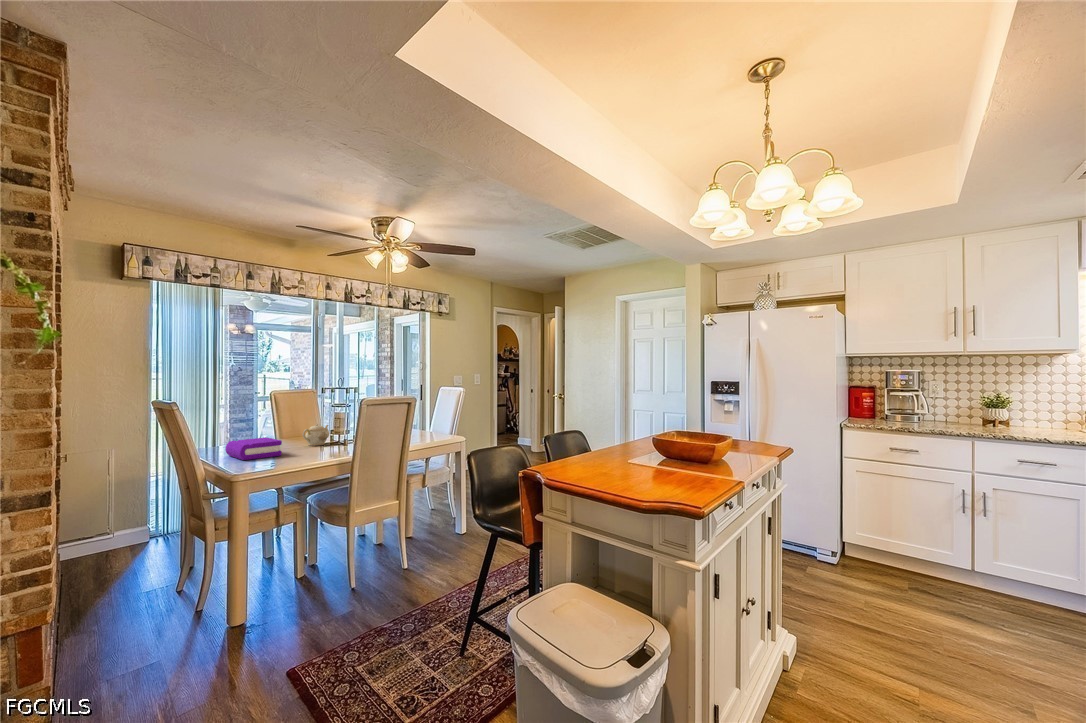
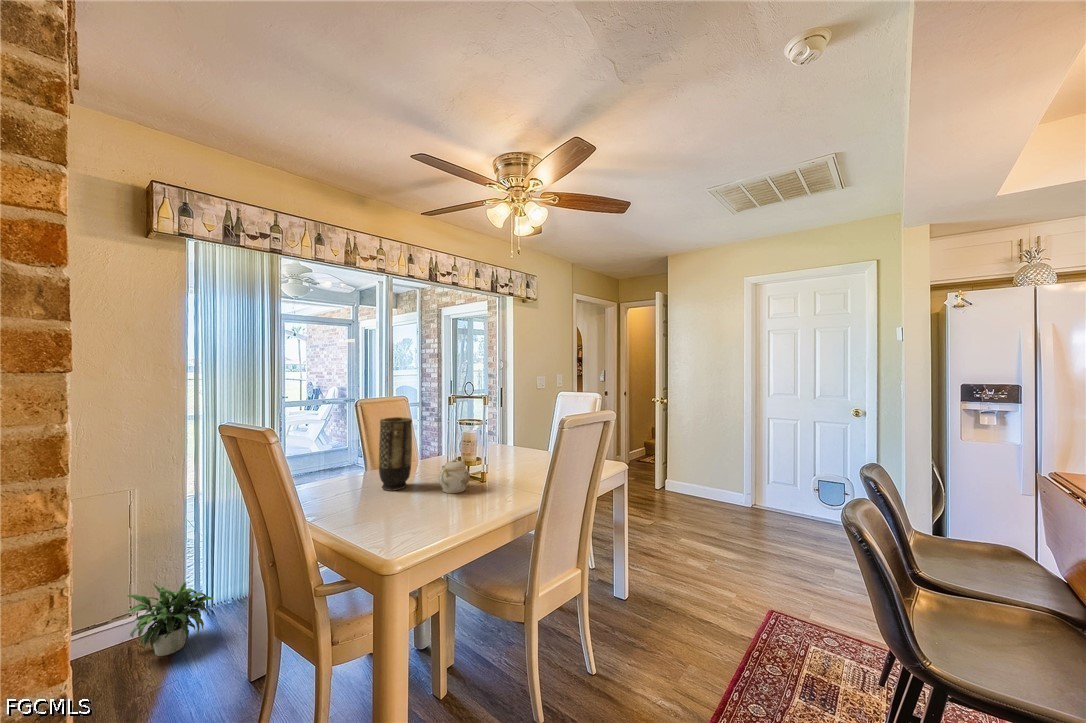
vase: none [267,398,292,445] -> present [379,417,412,491]
book: present [225,438,282,460] -> none [344,489,438,543]
potted plant: none [100,515,164,561] -> present [120,582,213,656]

